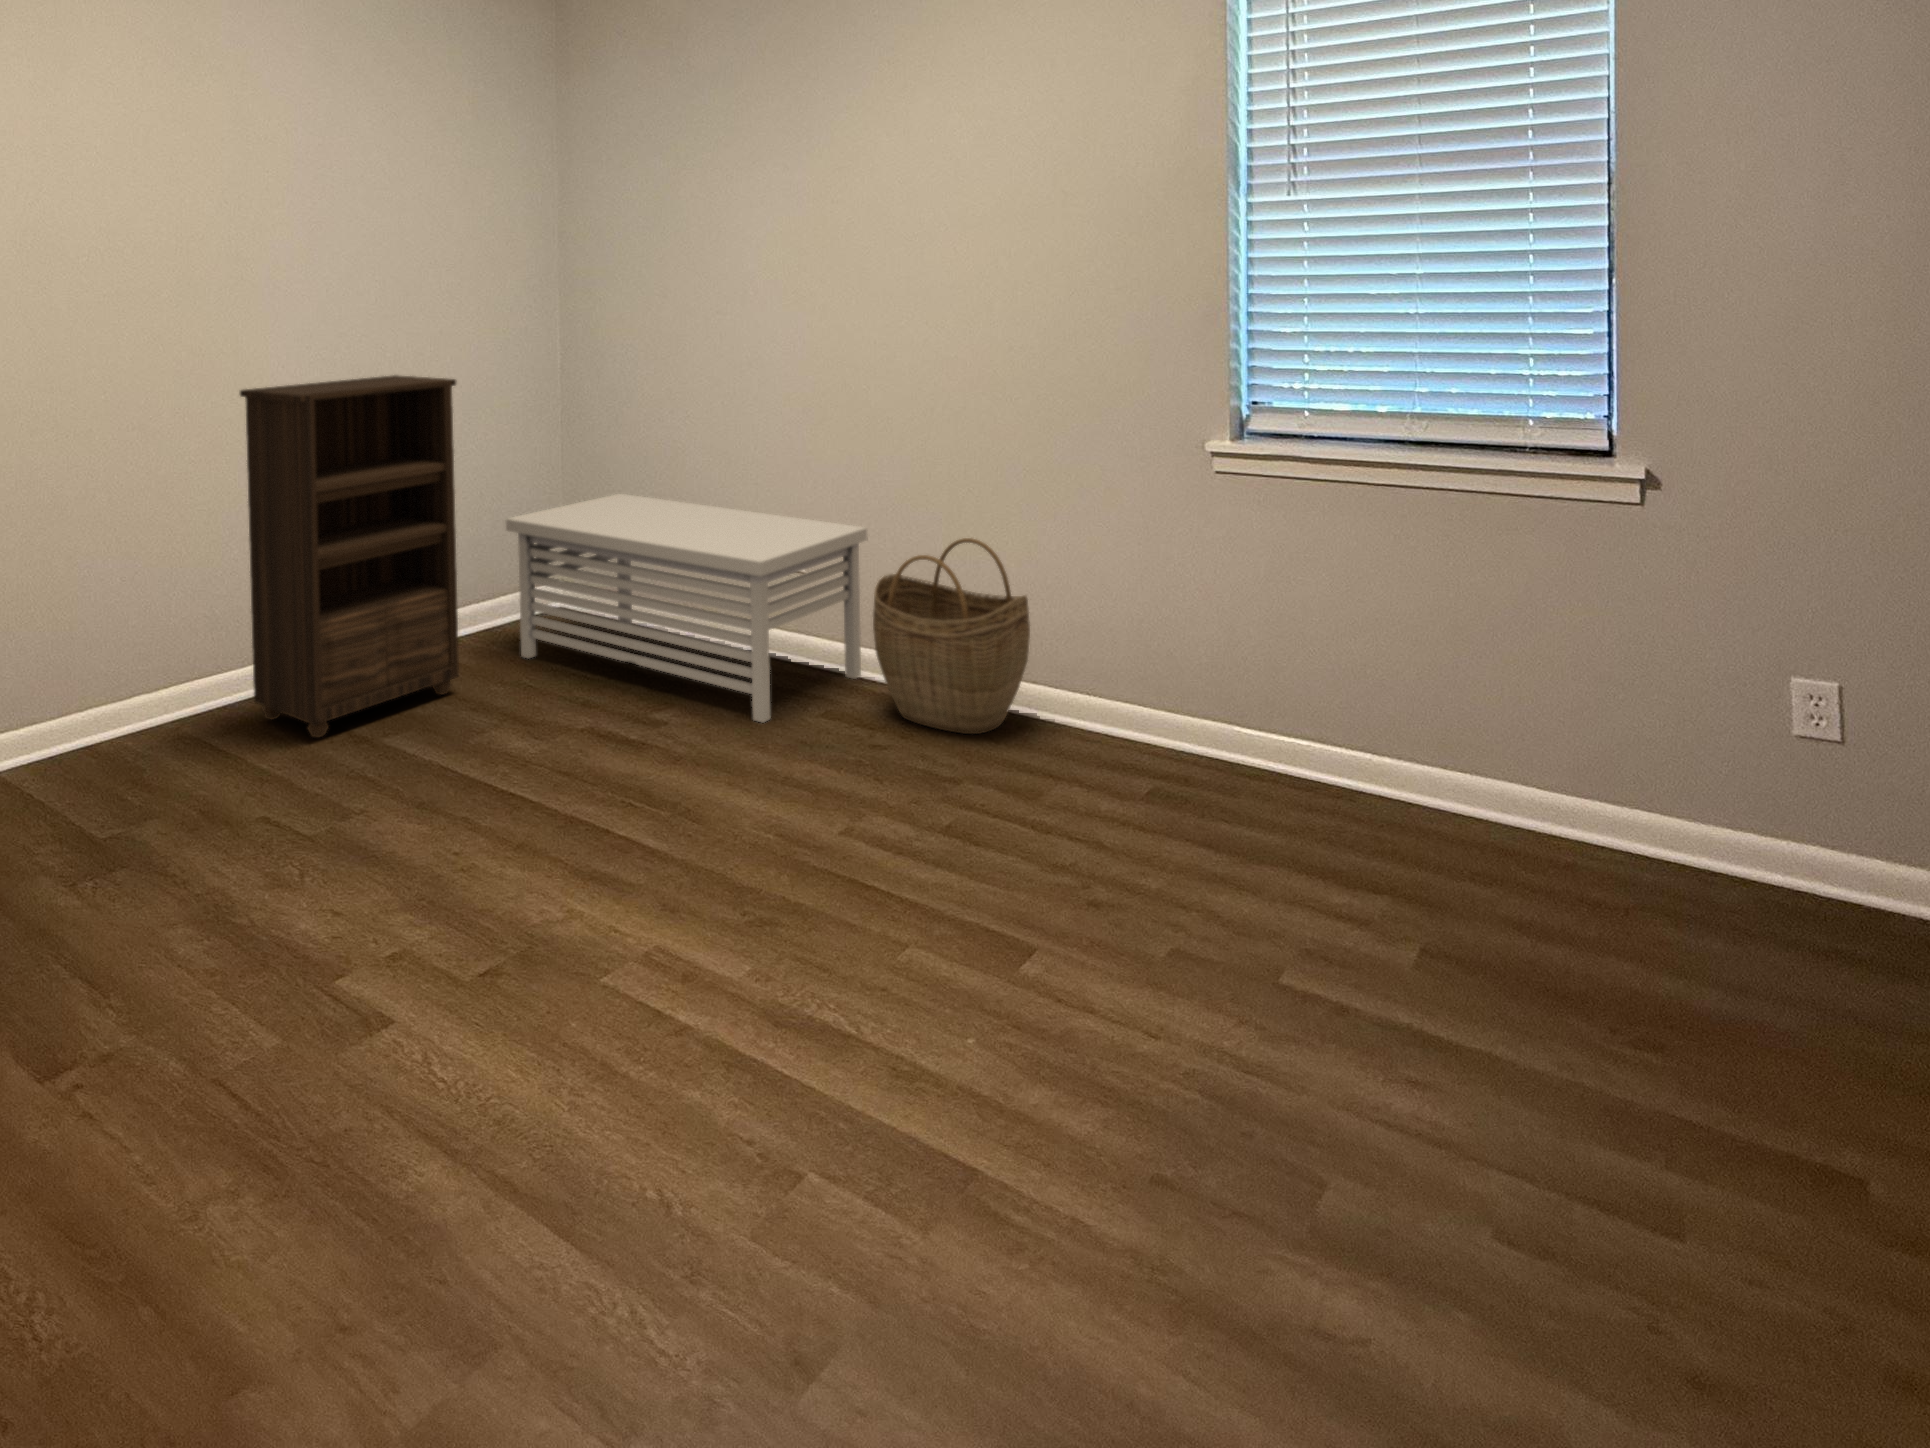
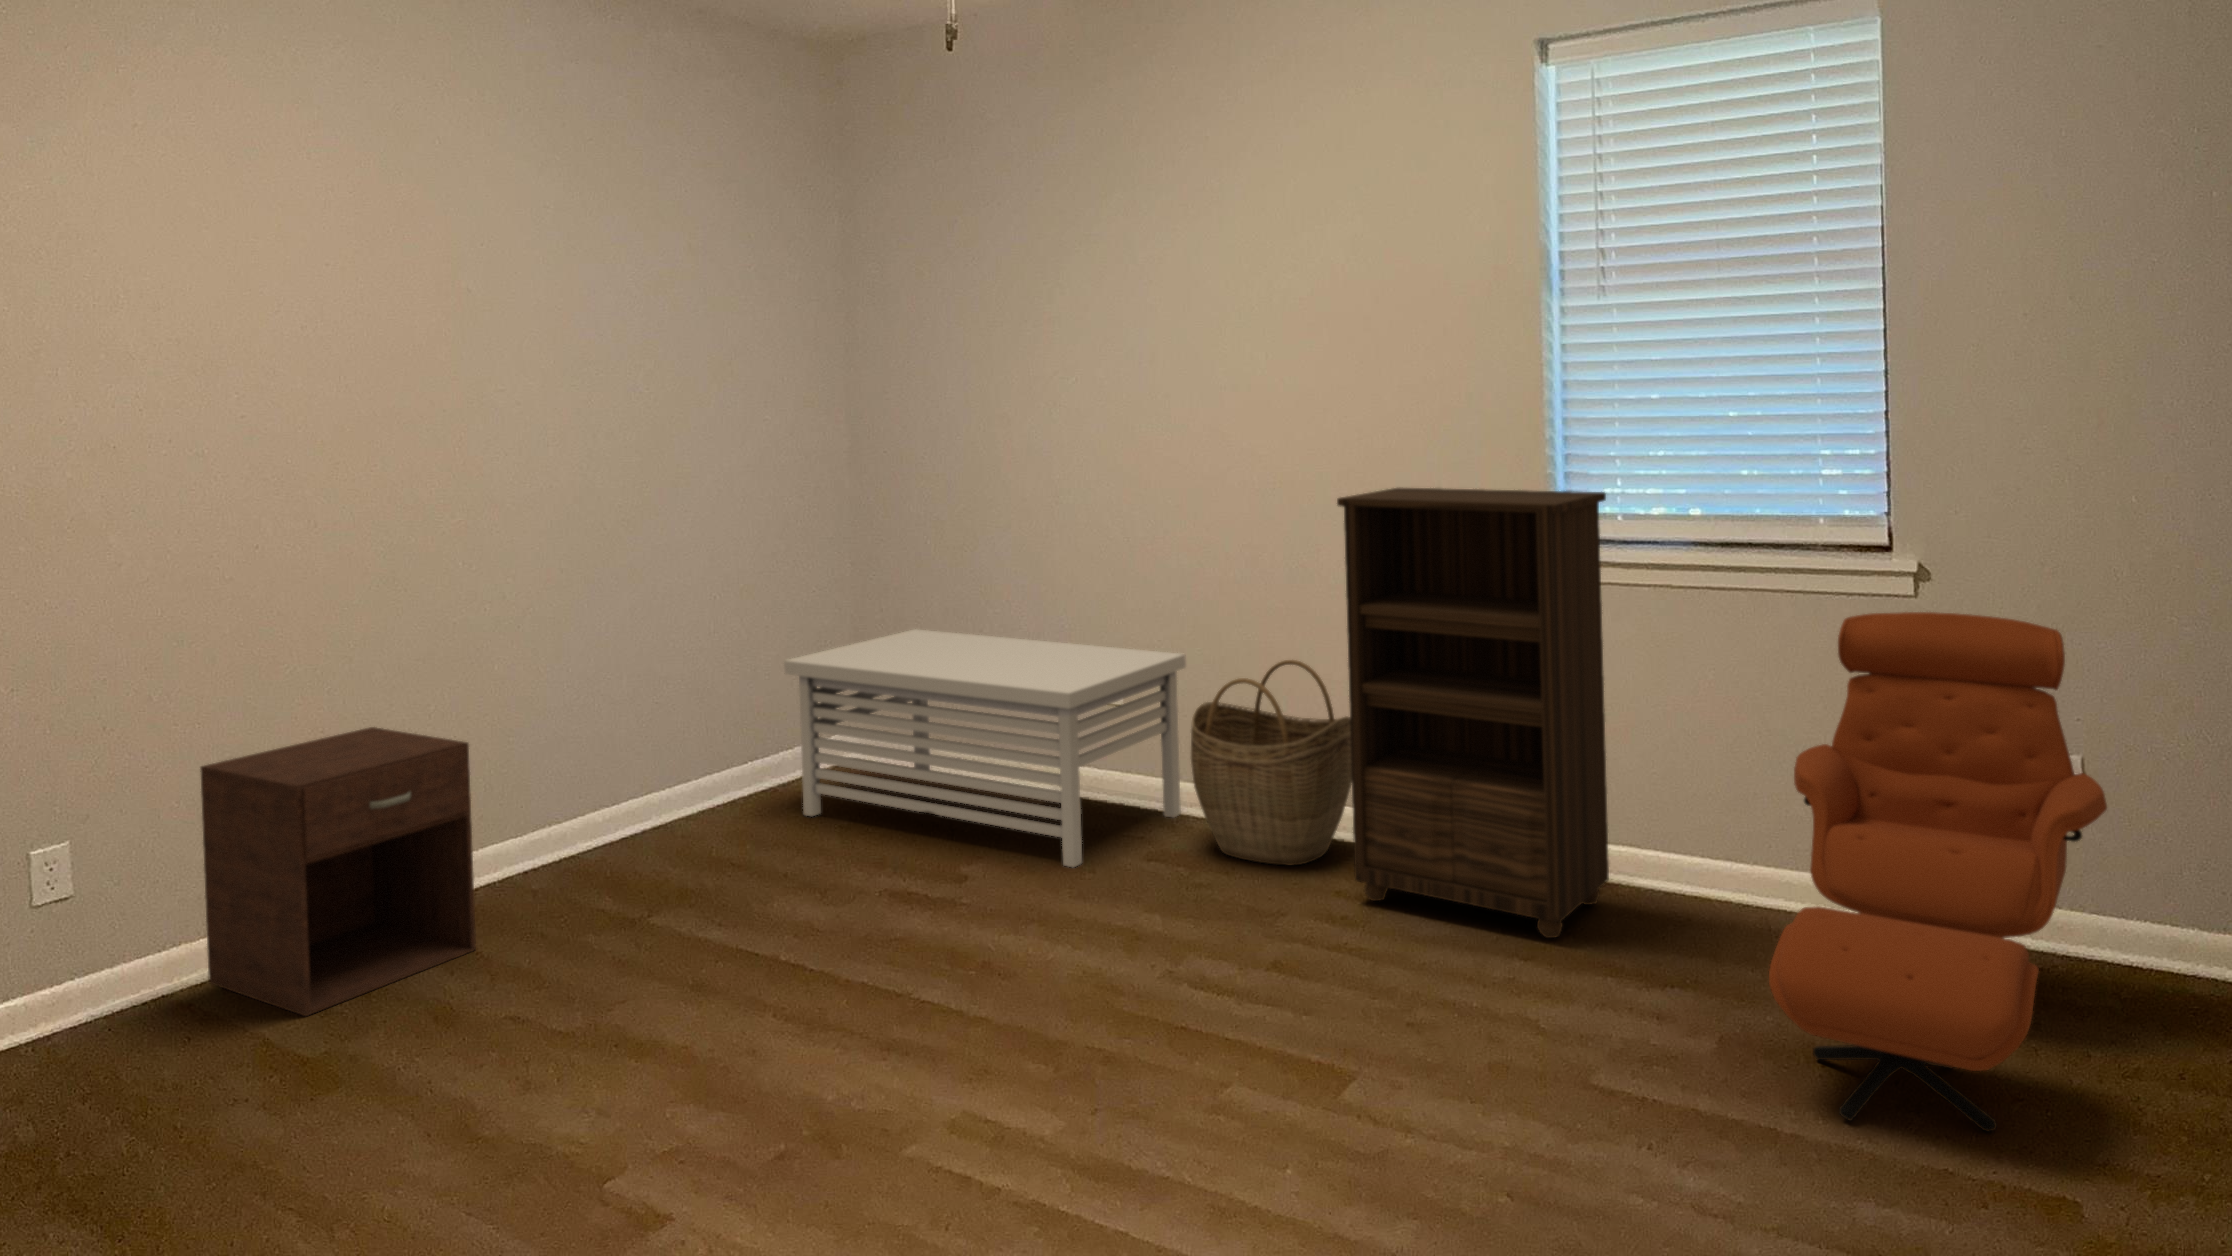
bookshelf: present [240,375,459,738] -> present [1337,488,1609,938]
armchair: none [1495,521,1880,1096] -> present [1769,612,2107,1132]
nightstand: none [18,566,240,819] -> present [200,727,476,1016]

